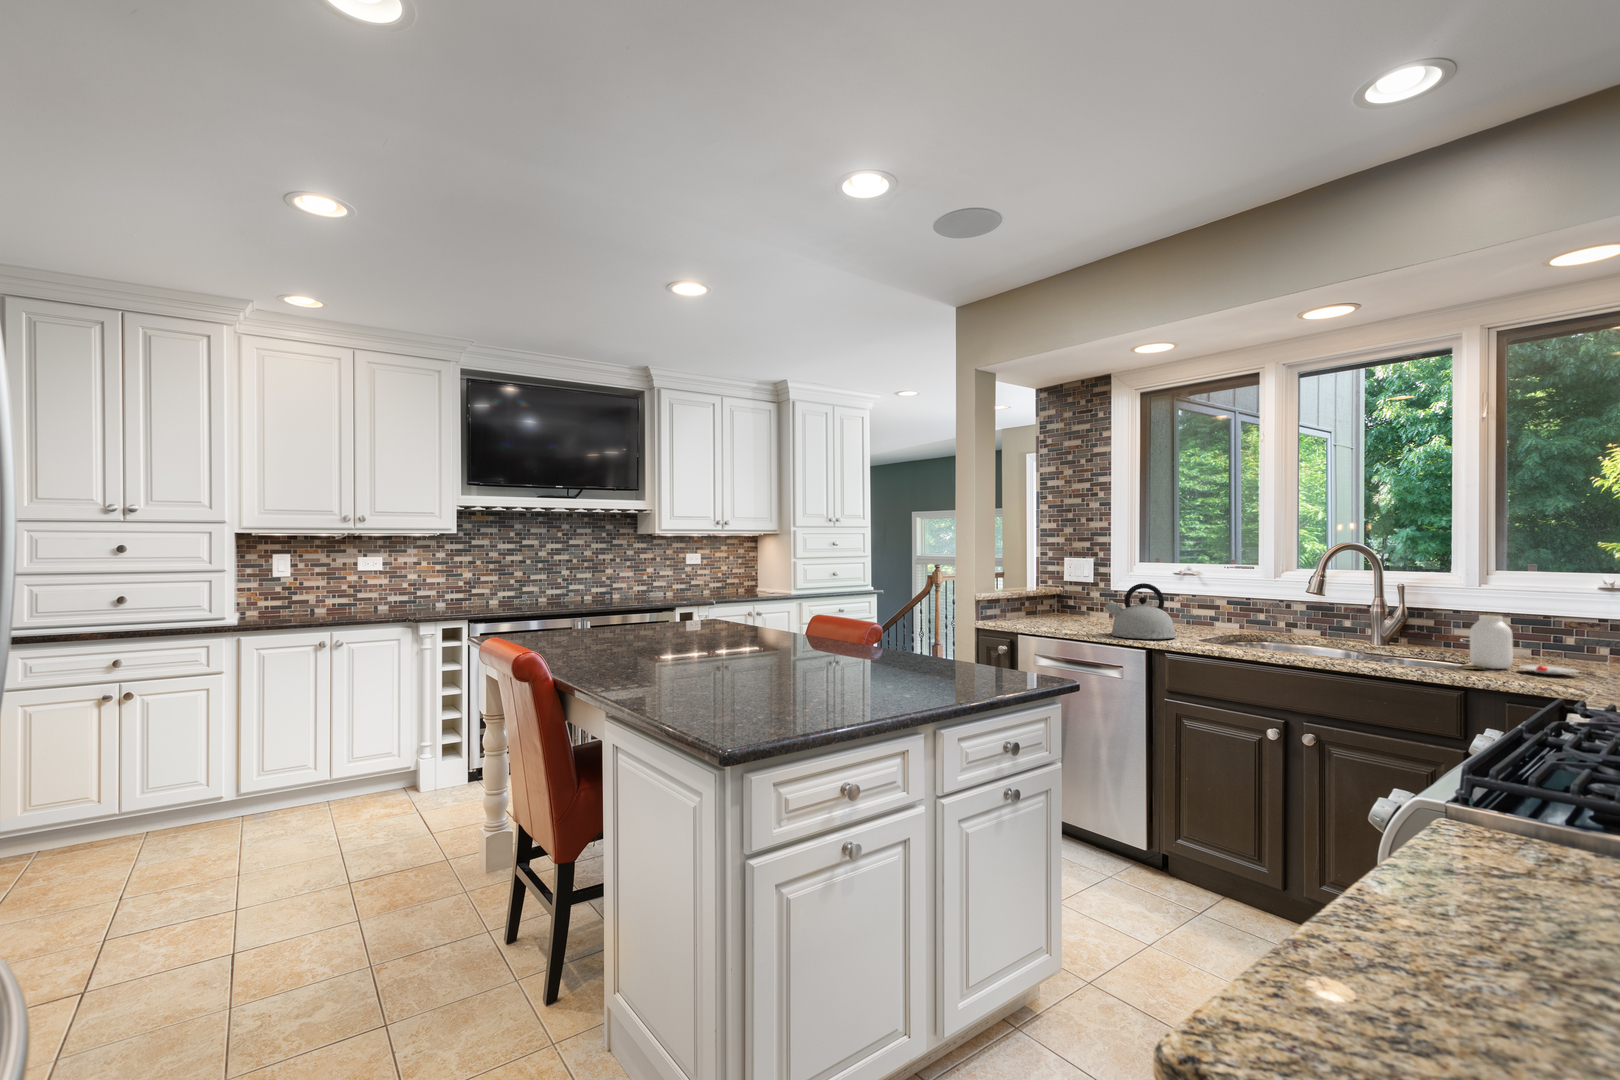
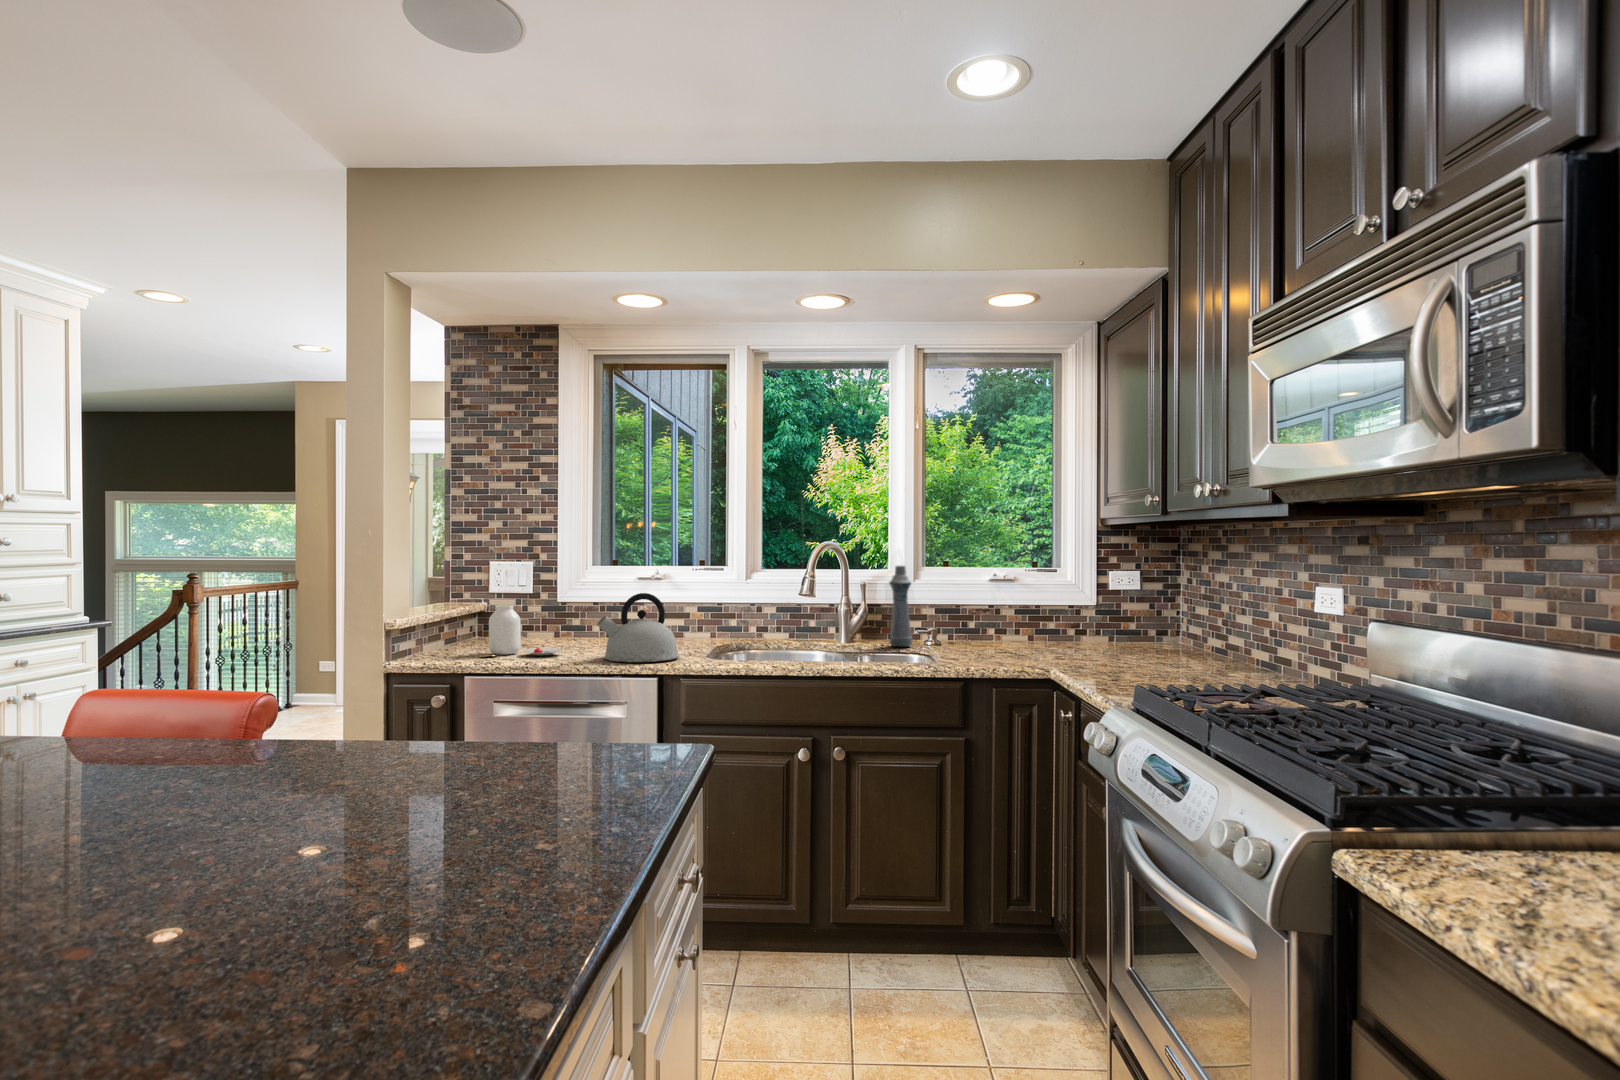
bottle: none [1428,567,1460,652] -> present [889,566,912,647]
jar: present [1463,615,1578,674] -> present [479,605,563,657]

